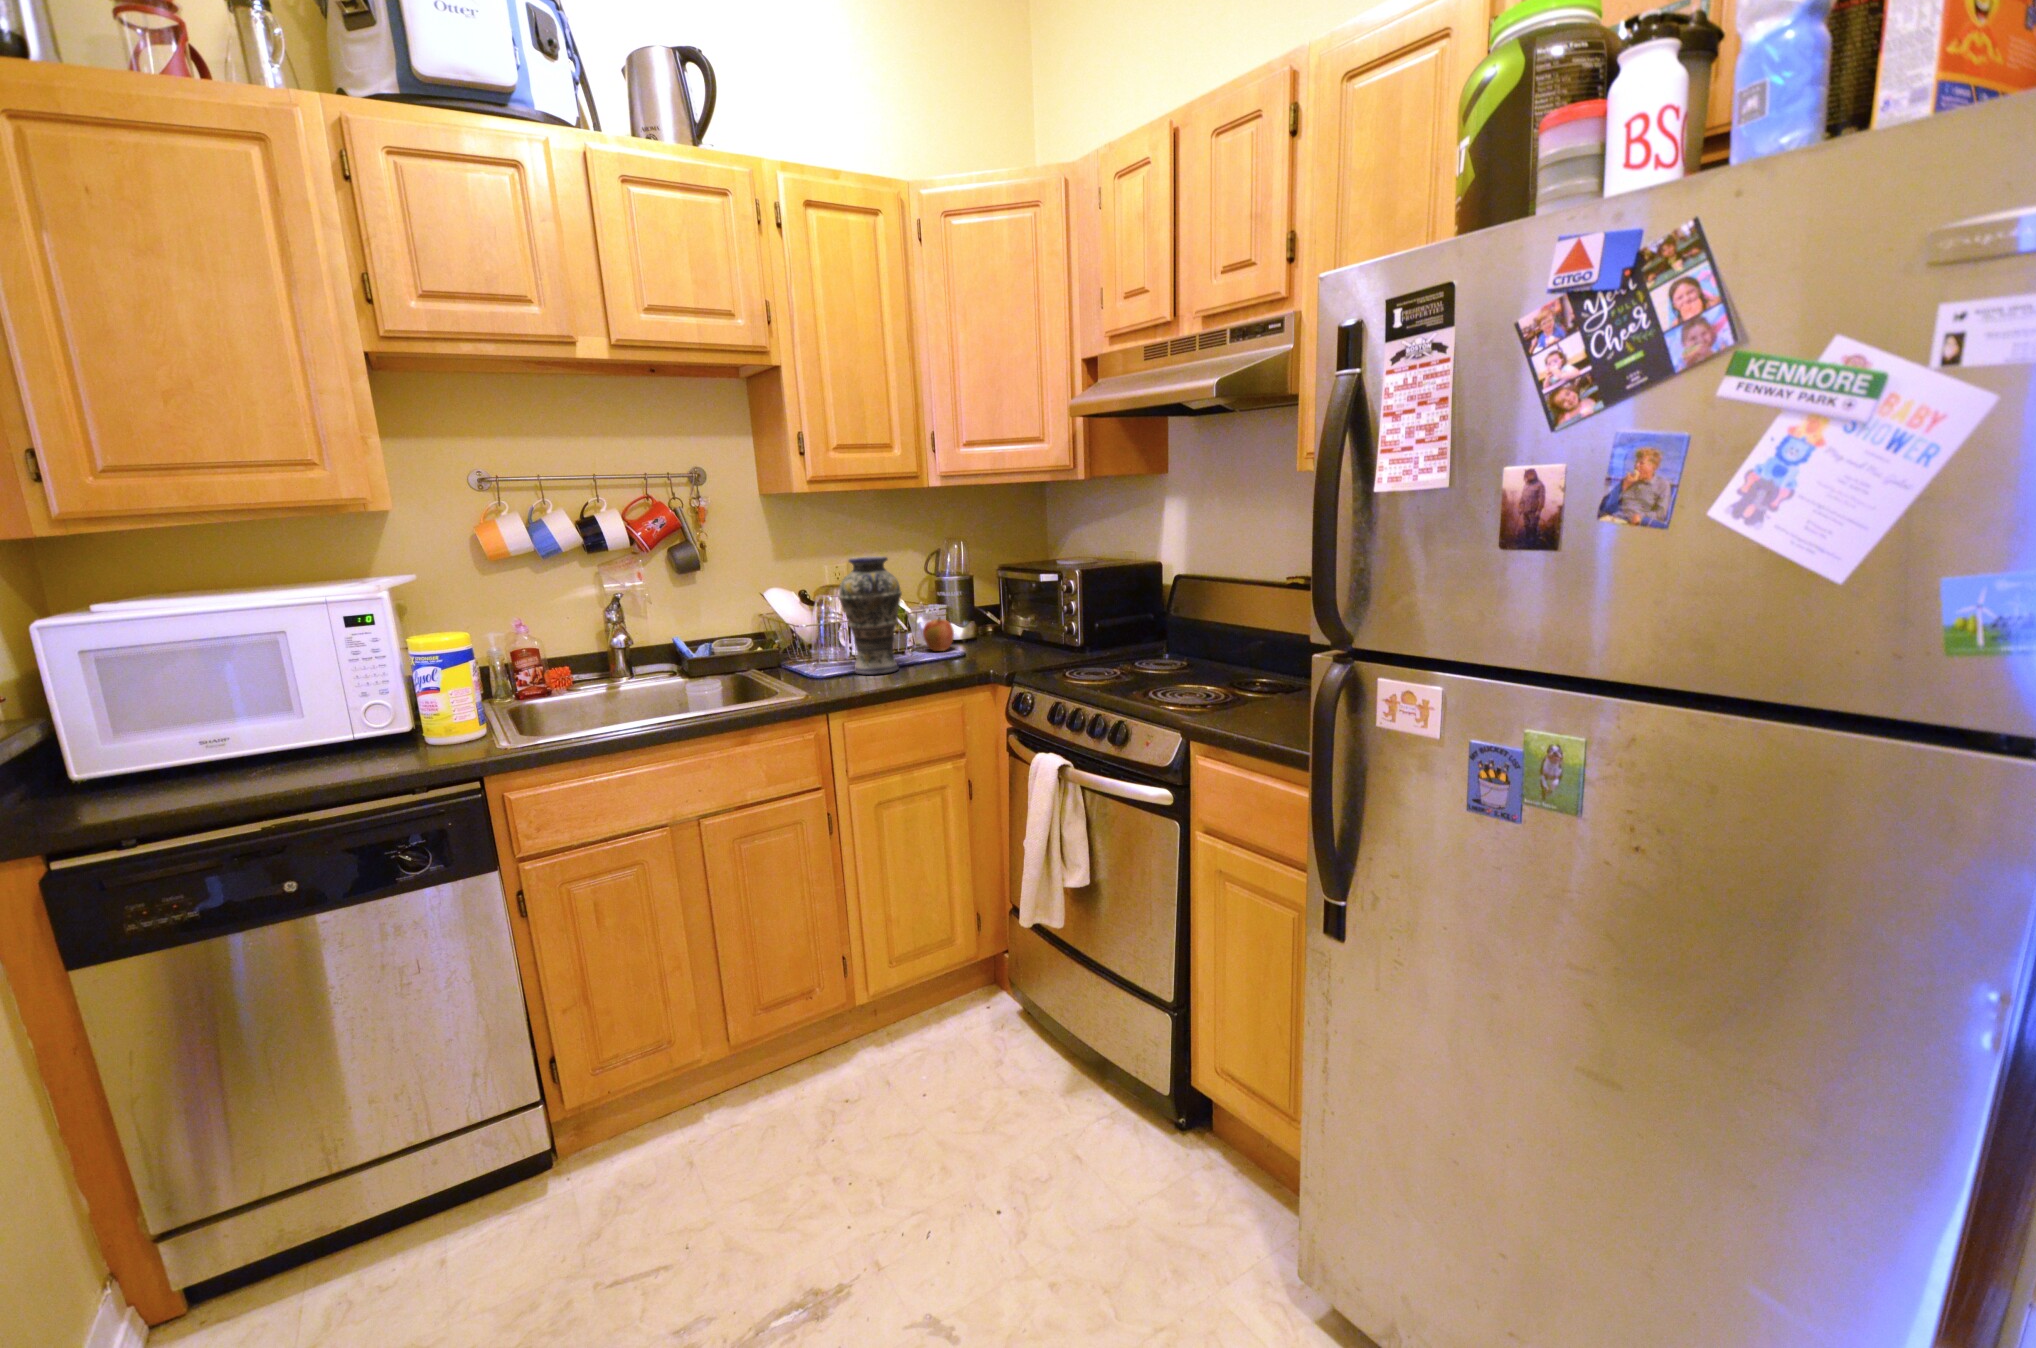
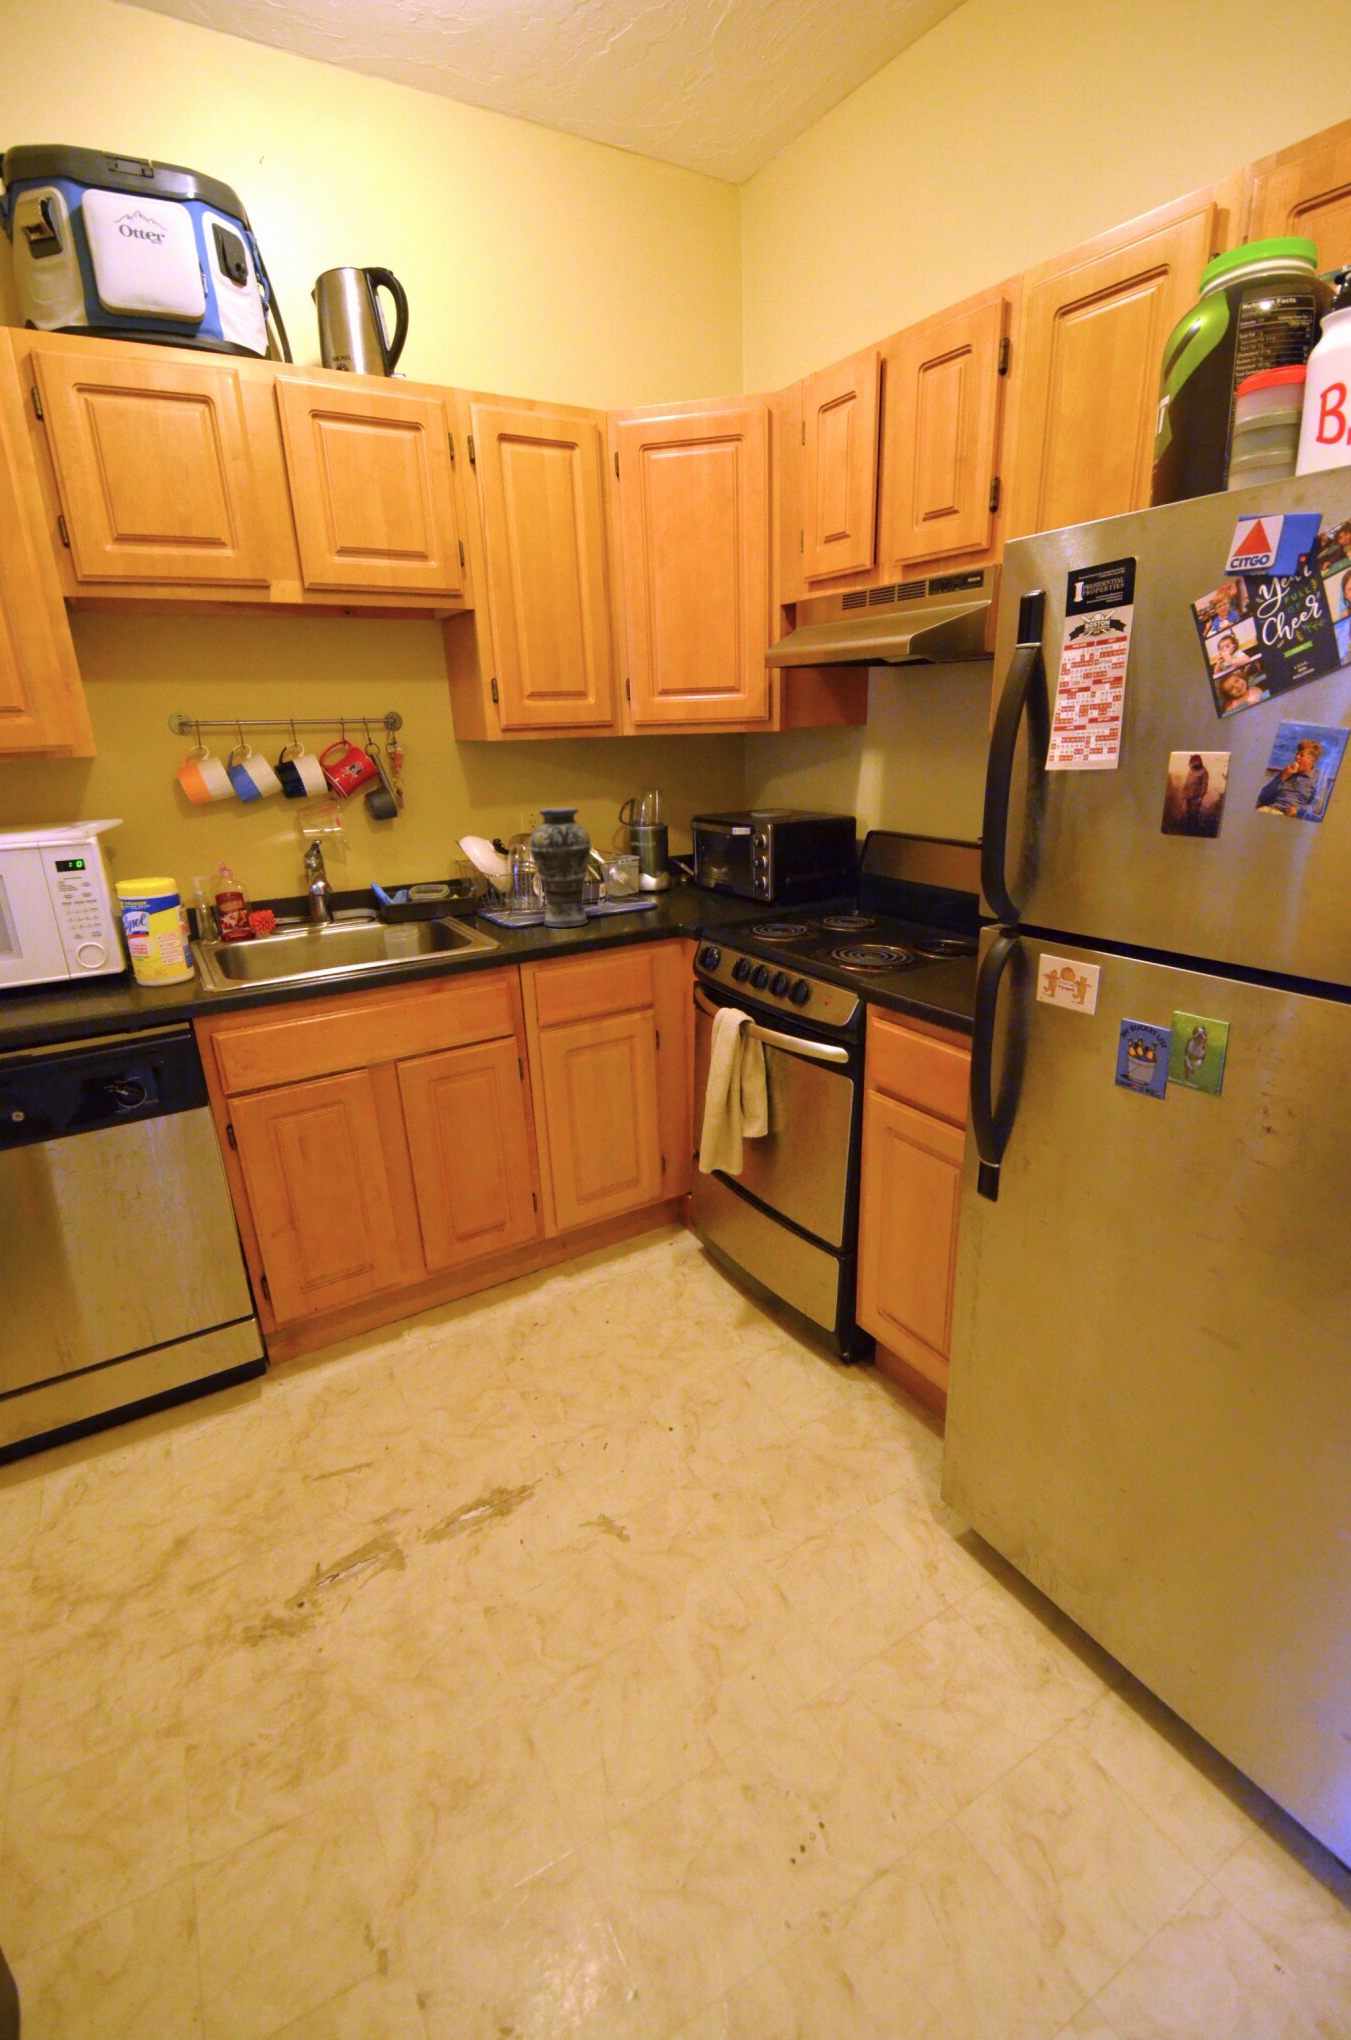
apple: present [923,618,954,651] -> none [613,870,644,904]

